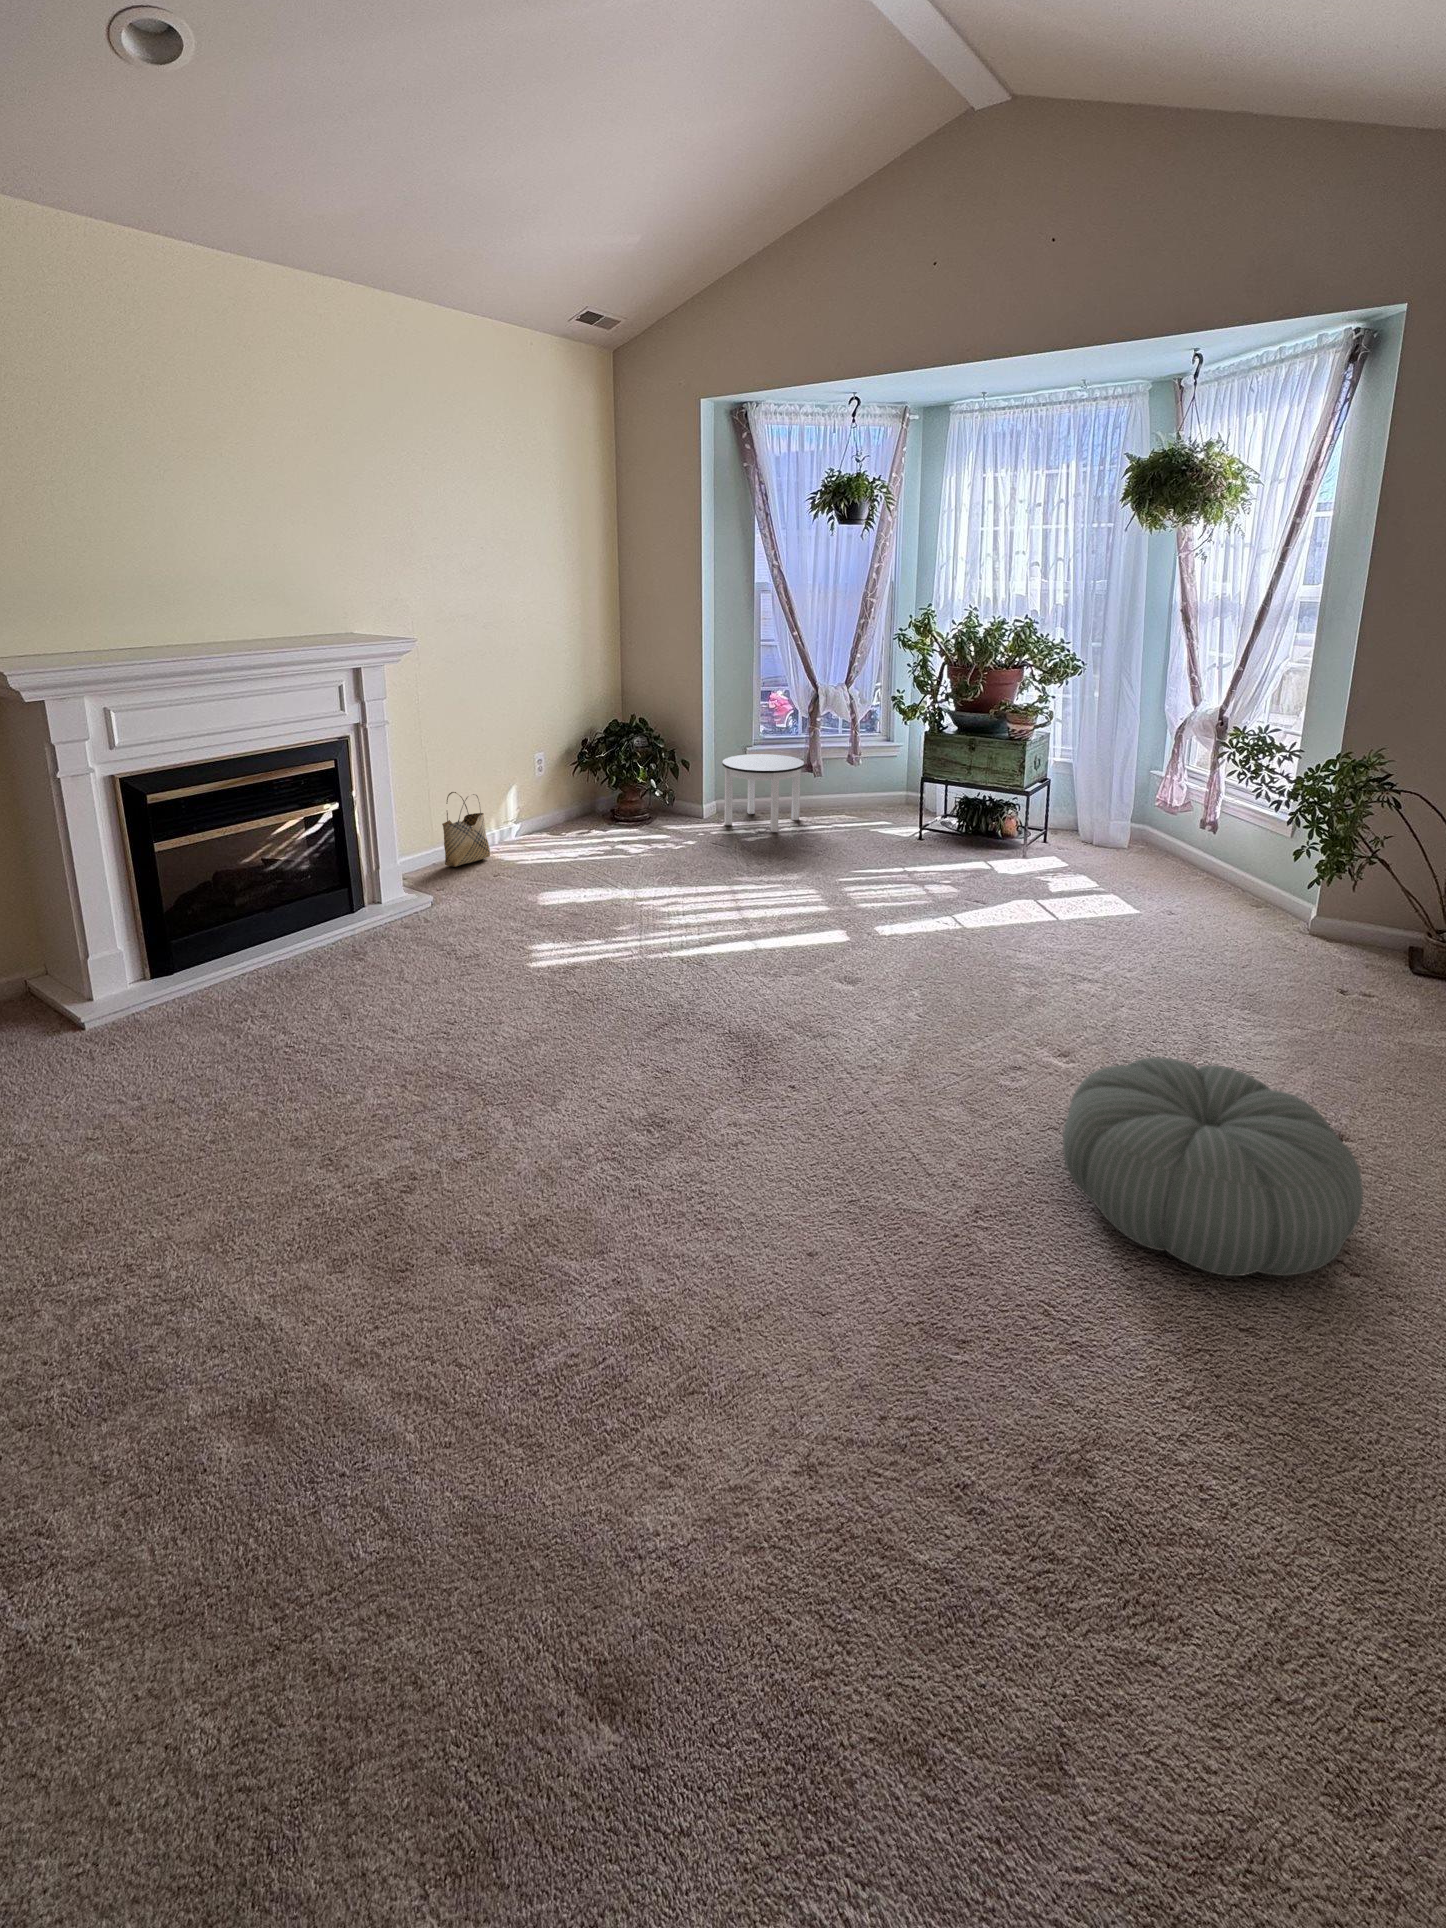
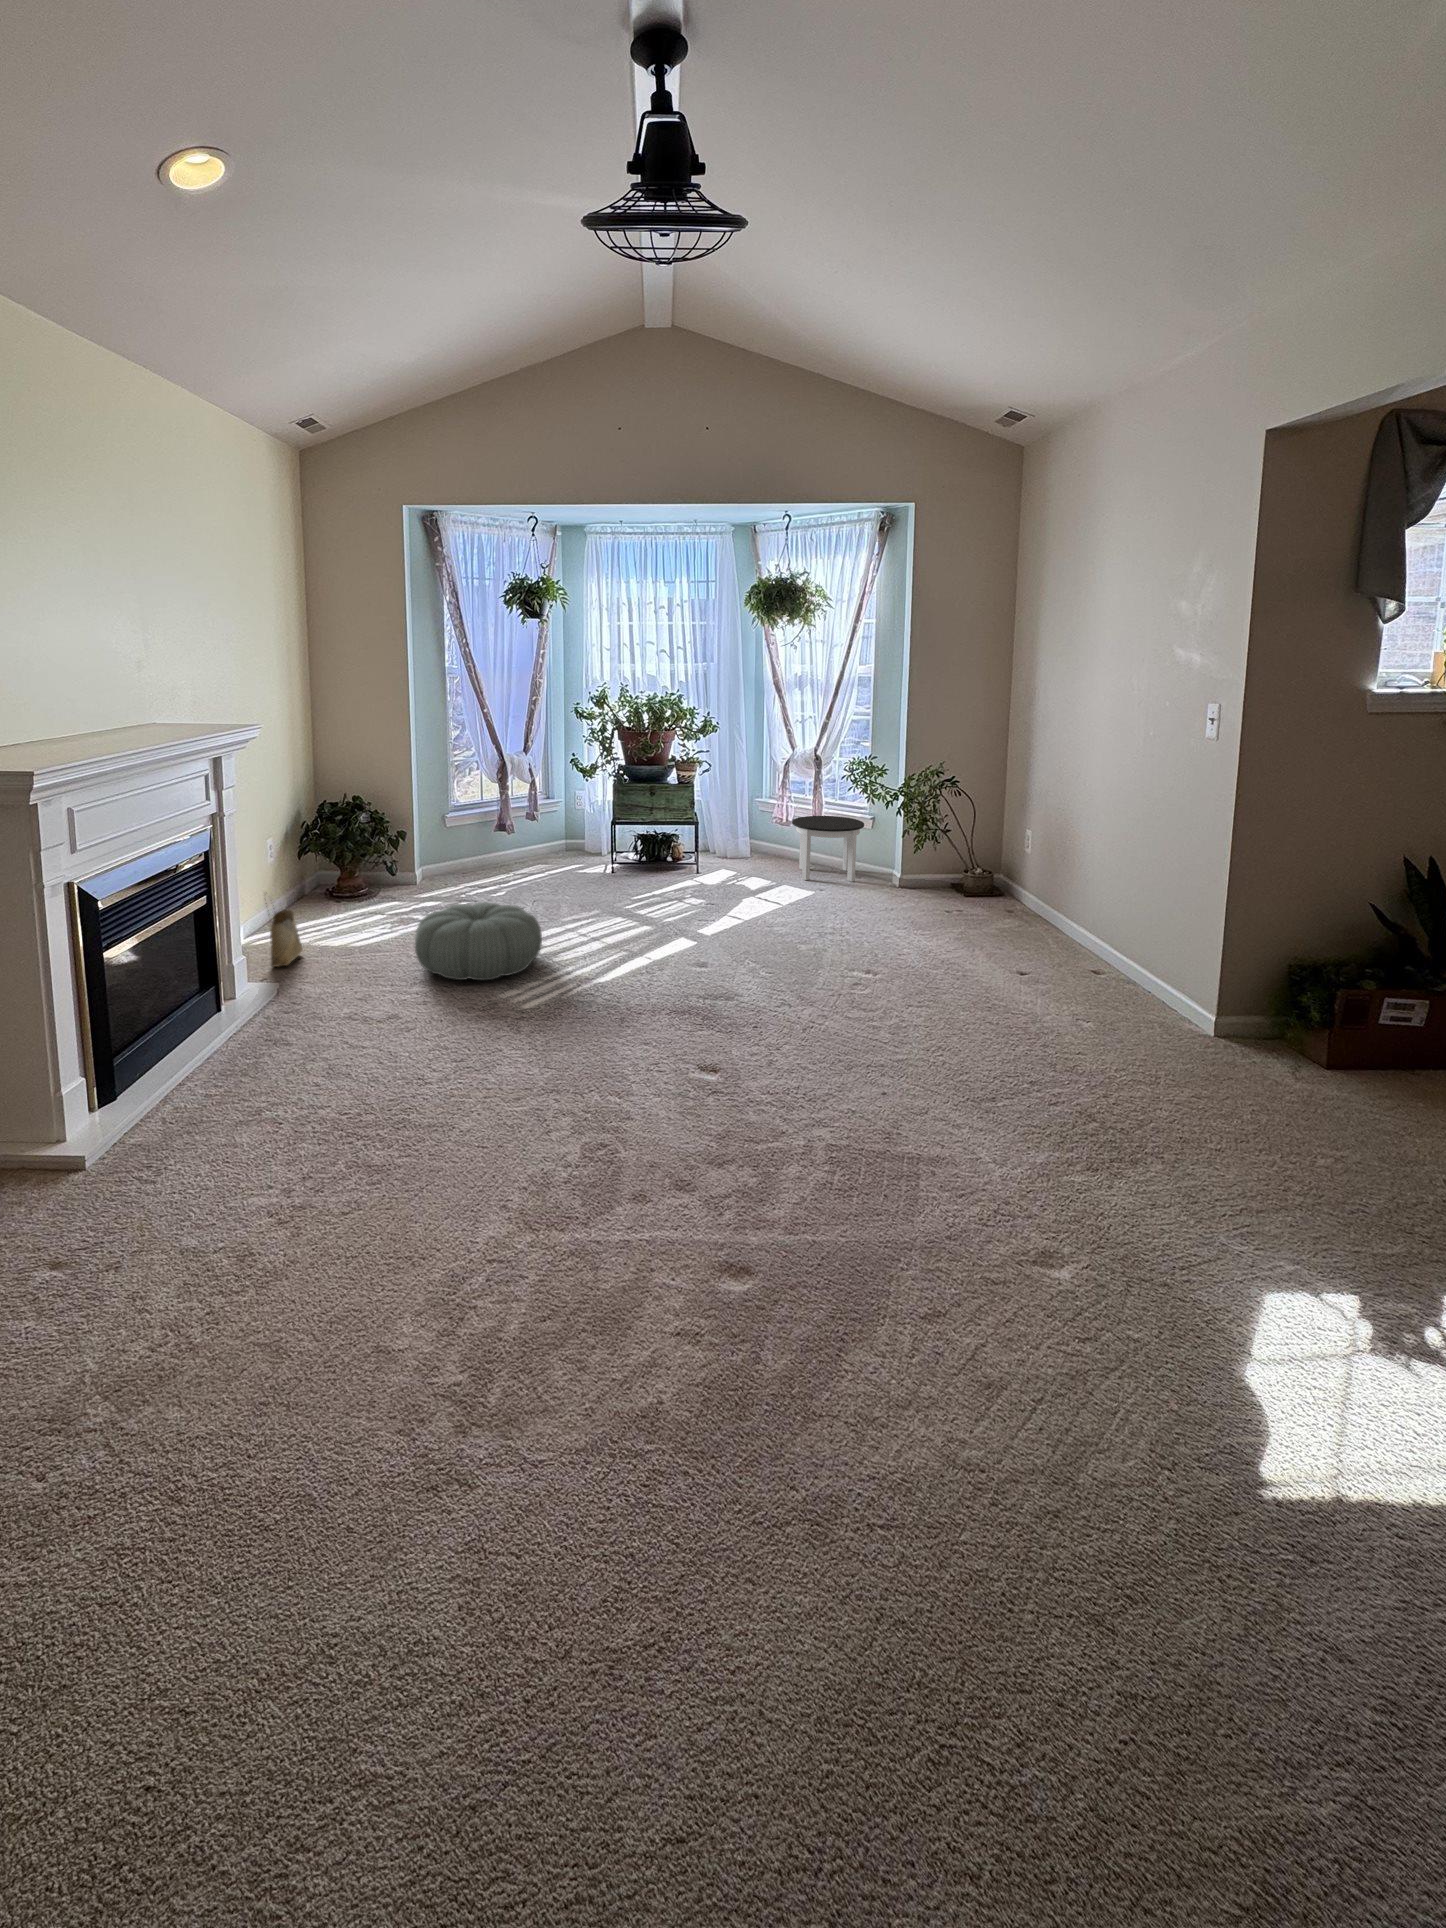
round table: present [722,754,804,832] -> present [792,816,864,882]
pouf: present [1063,1057,1363,1276] -> present [415,902,542,980]

